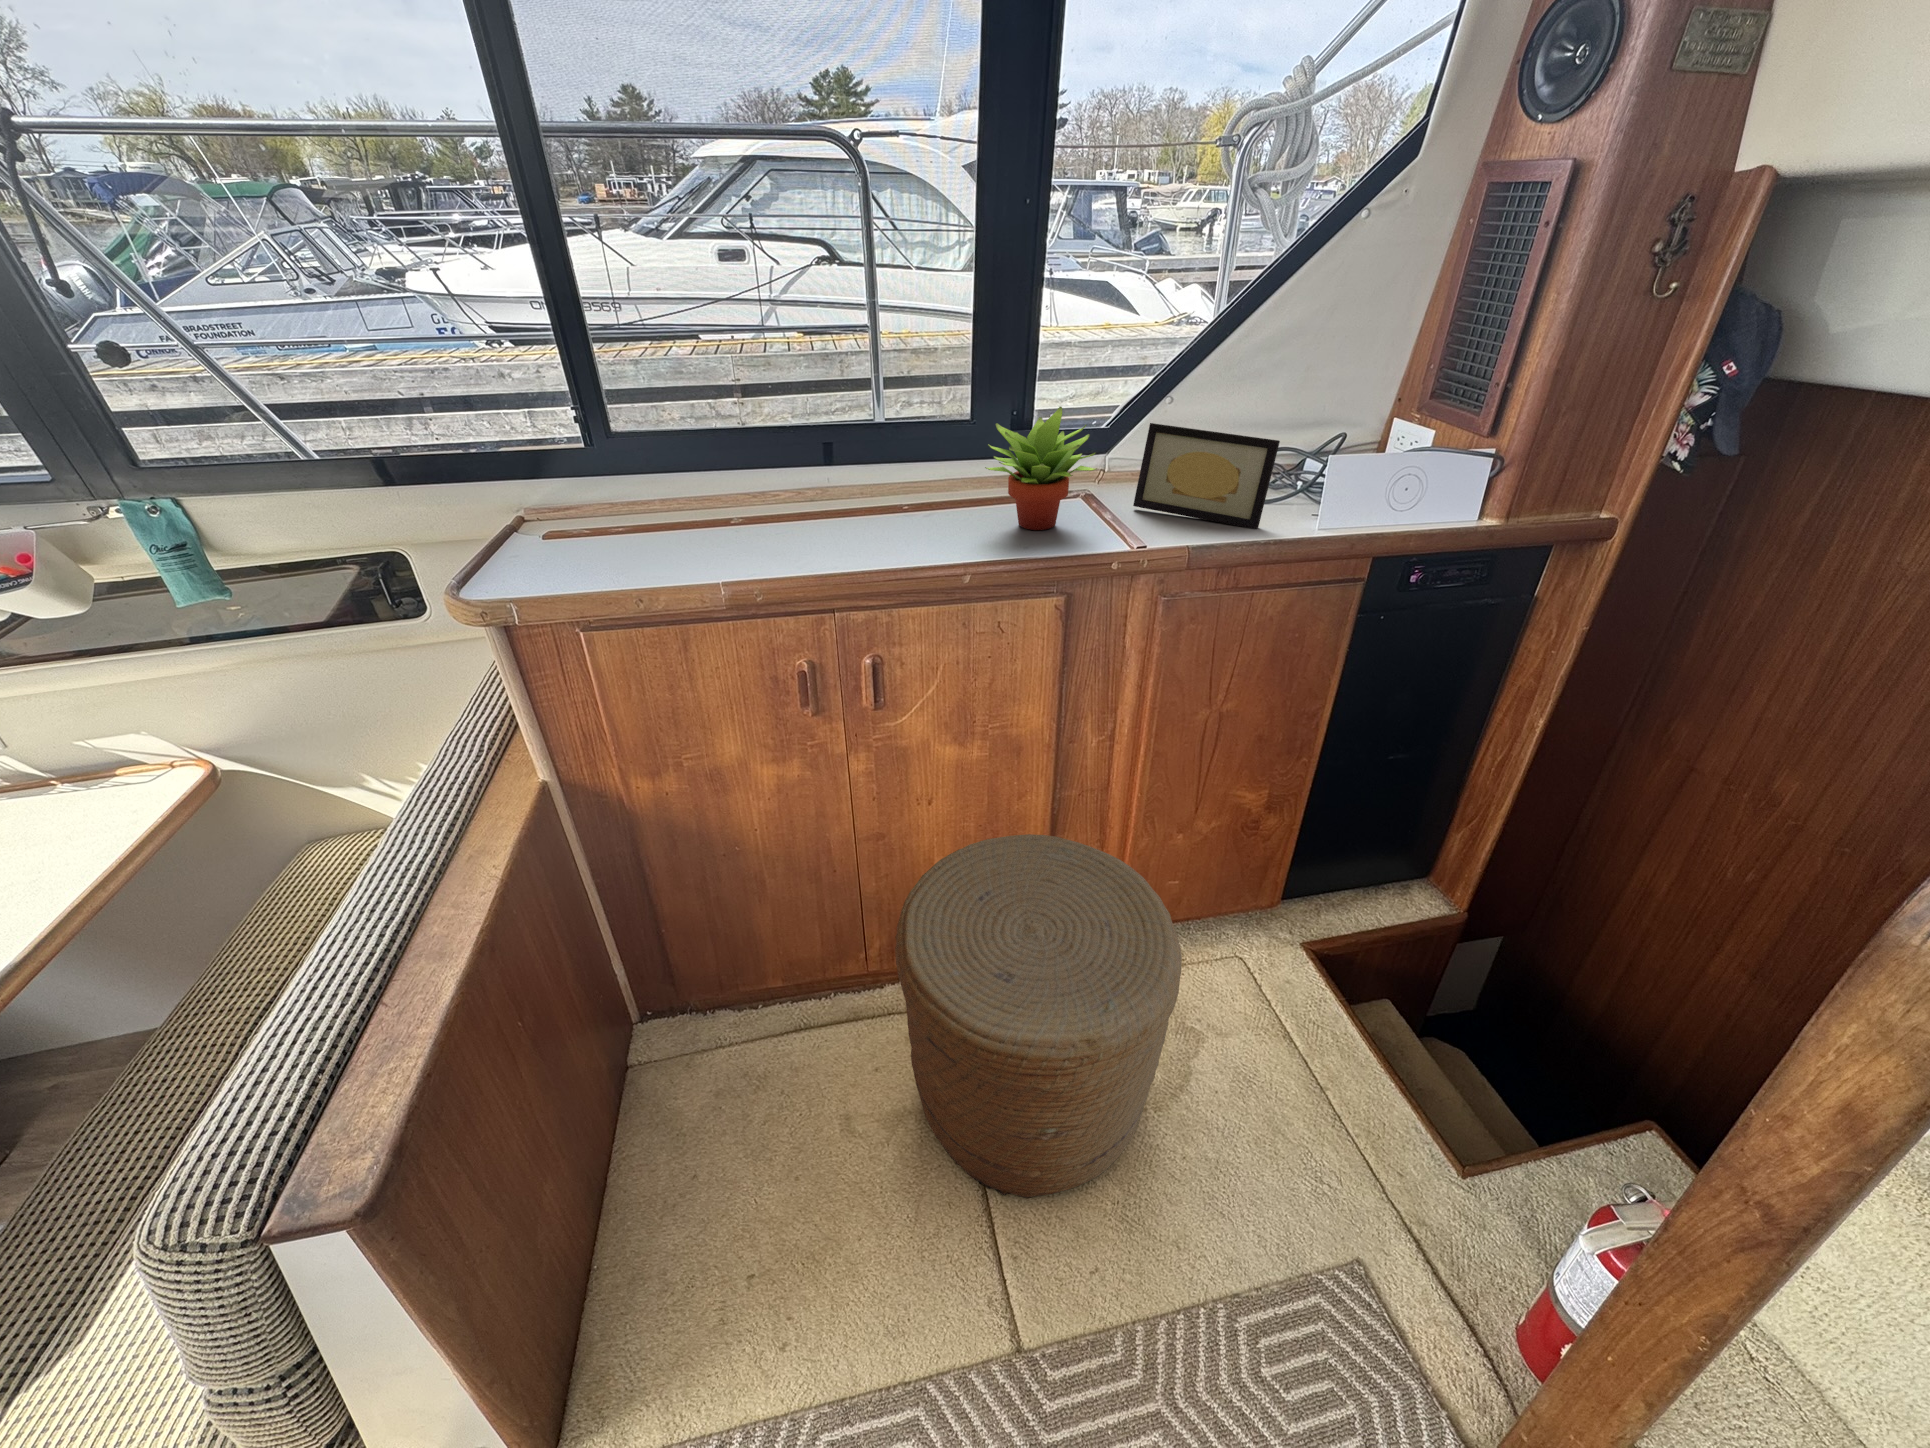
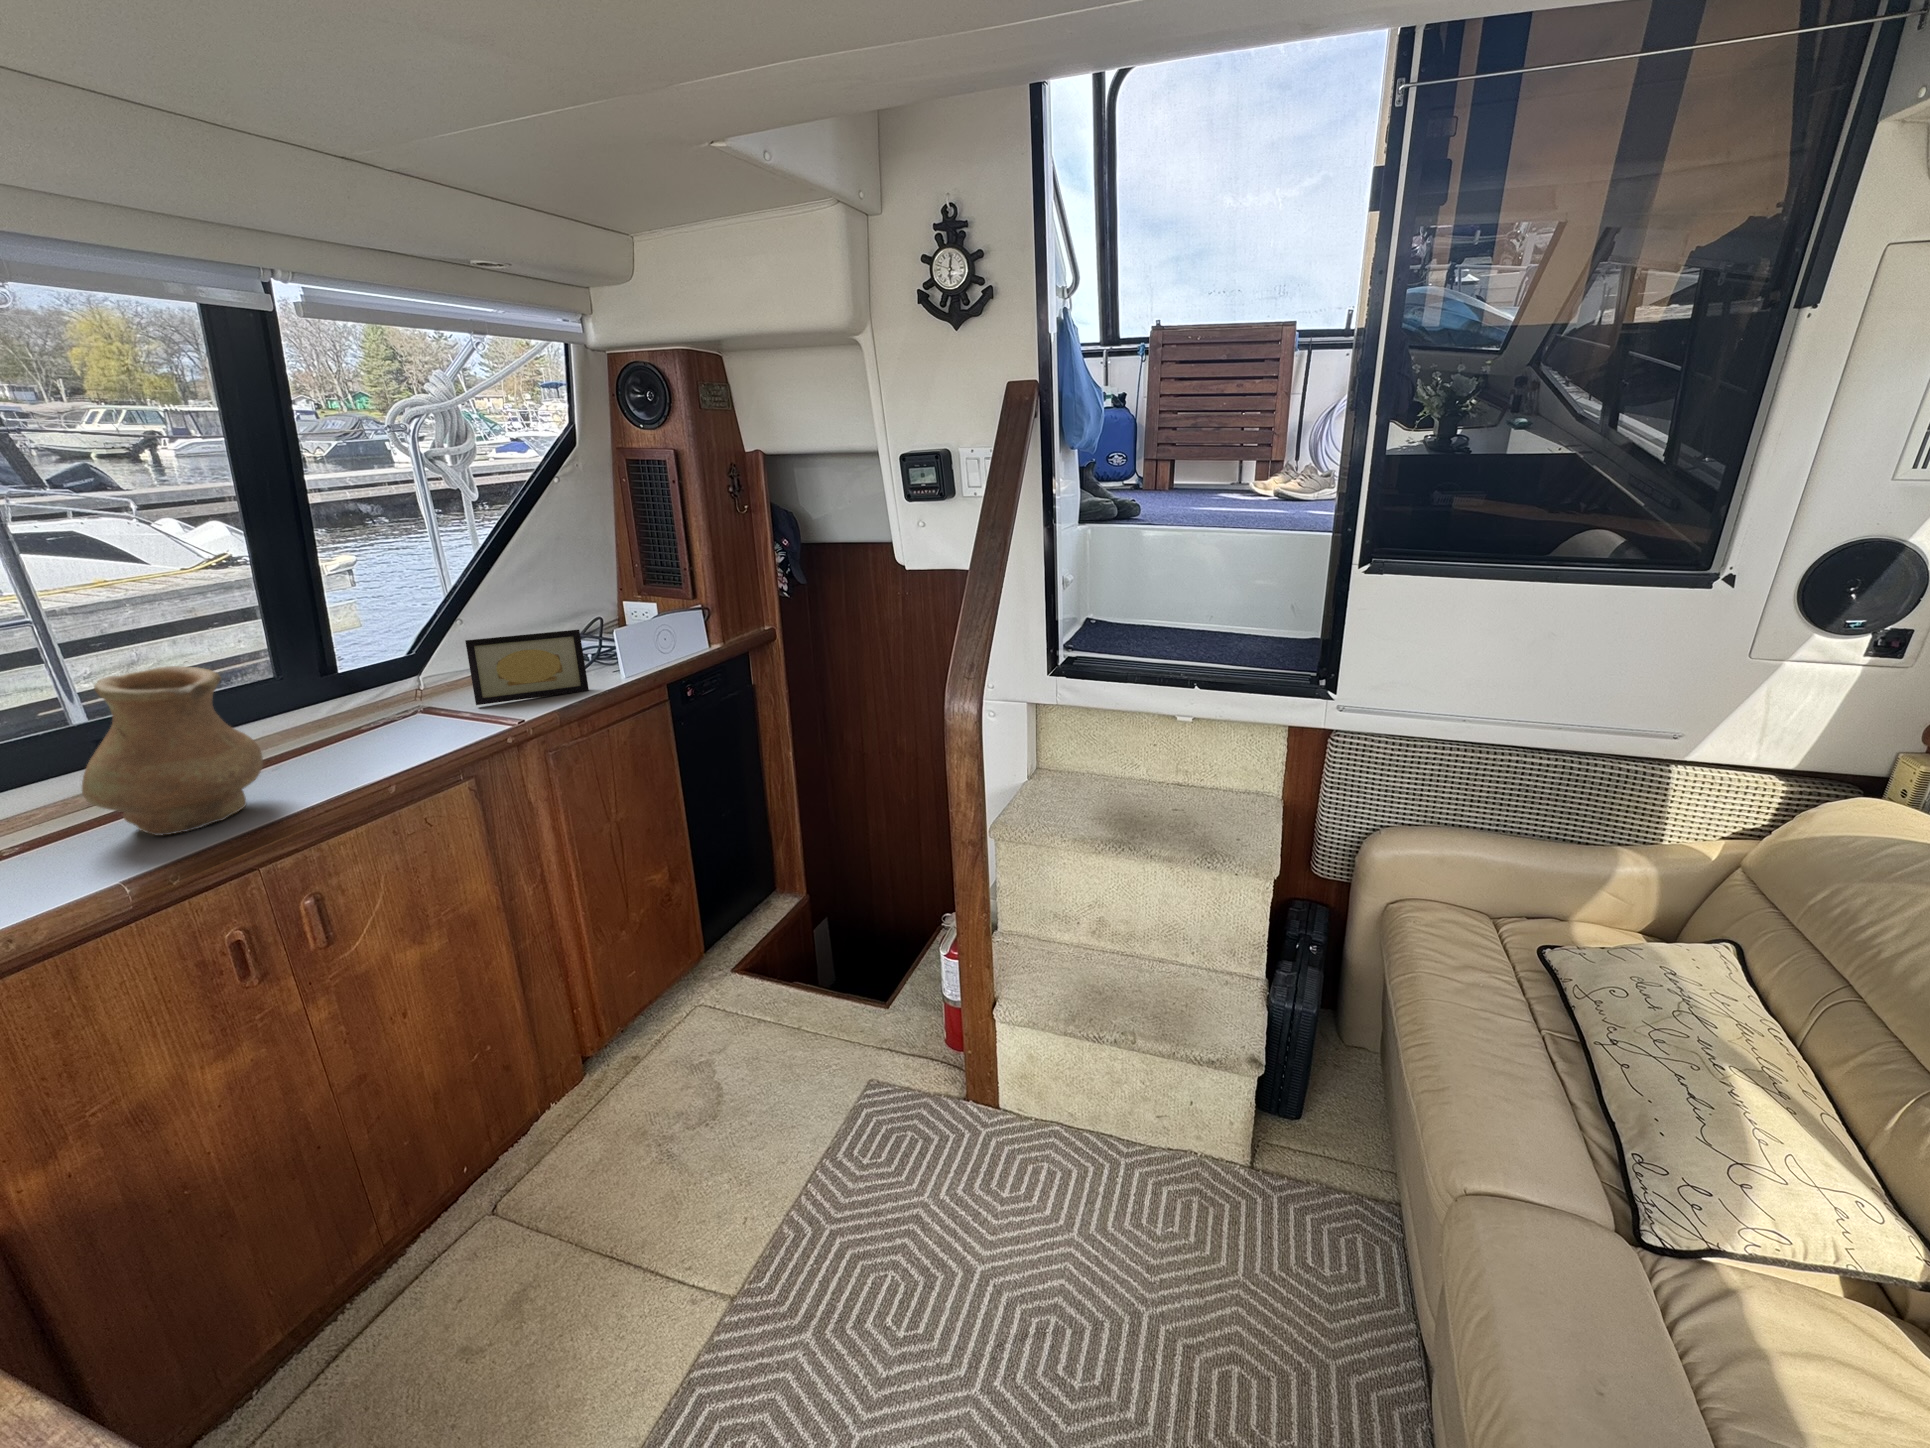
vase: none [763,383,892,552] -> present [82,666,263,835]
succulent plant: present [985,407,1097,530] -> none [330,643,454,746]
woven basket: present [895,834,1182,1198] -> none [444,953,713,1273]

